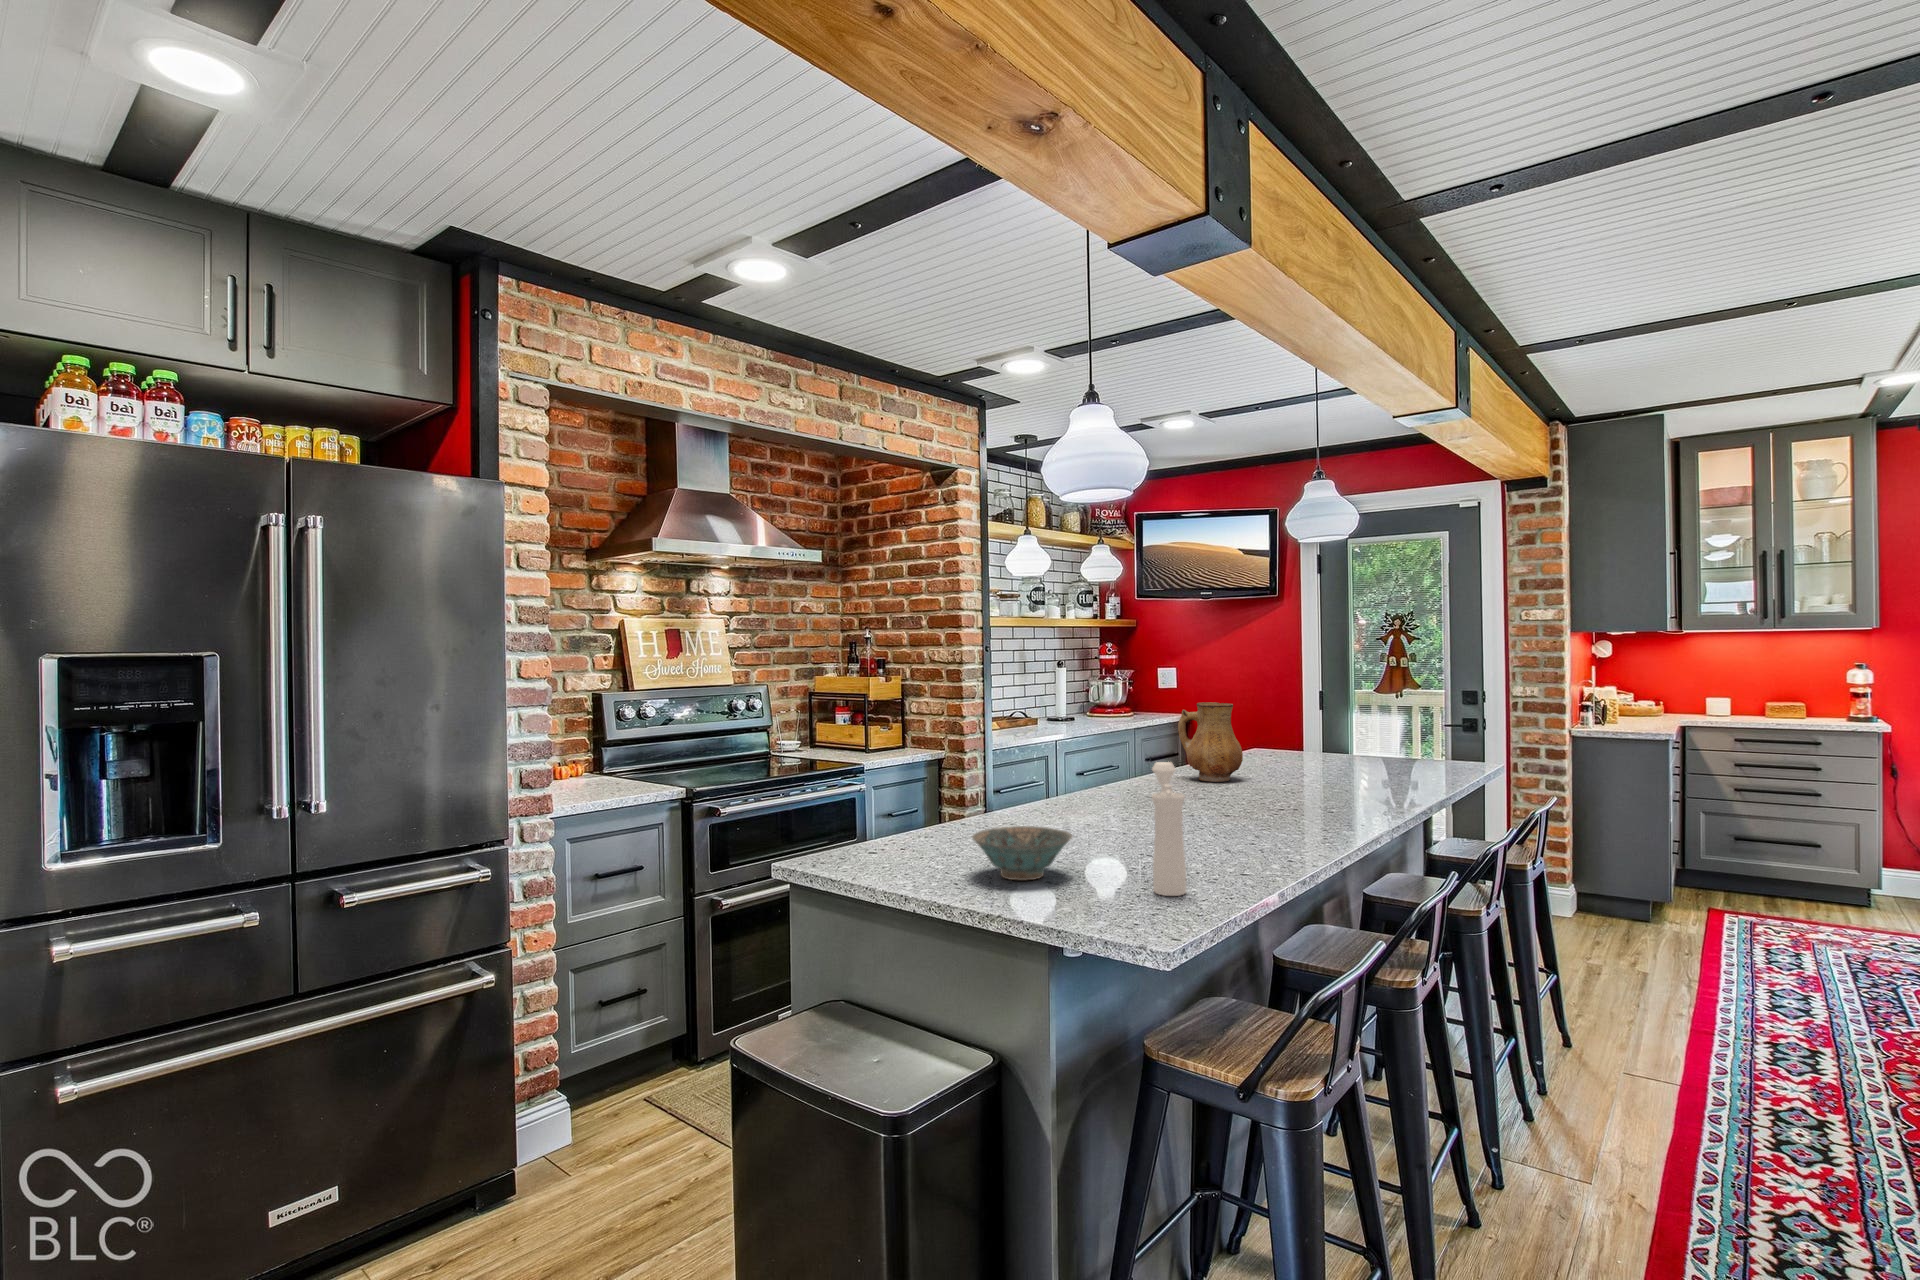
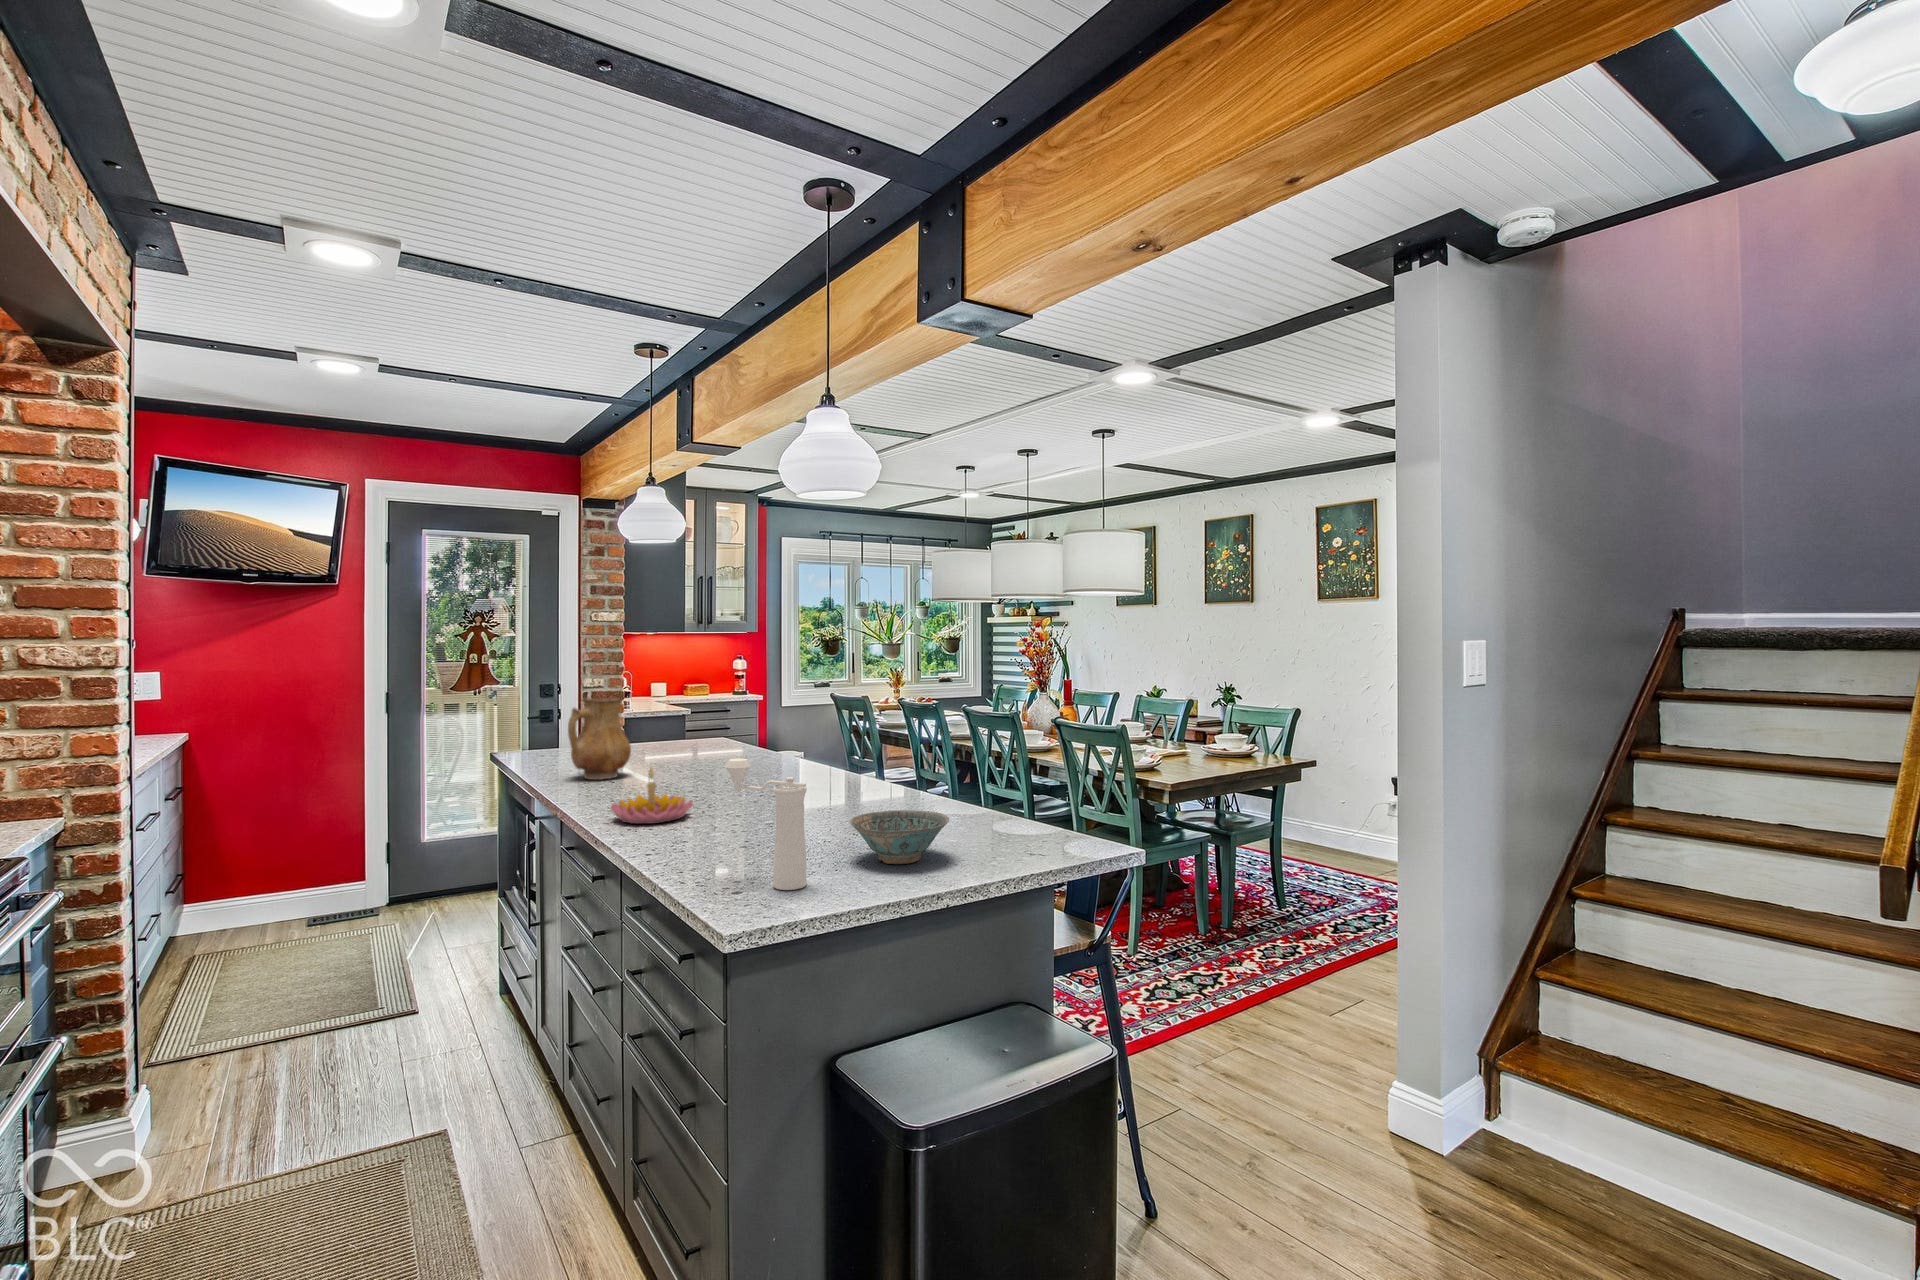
candle holder: none [1048,762,1121,815] -> present [610,768,693,824]
pepper mill: present [1152,762,1186,896] -> present [725,758,807,890]

